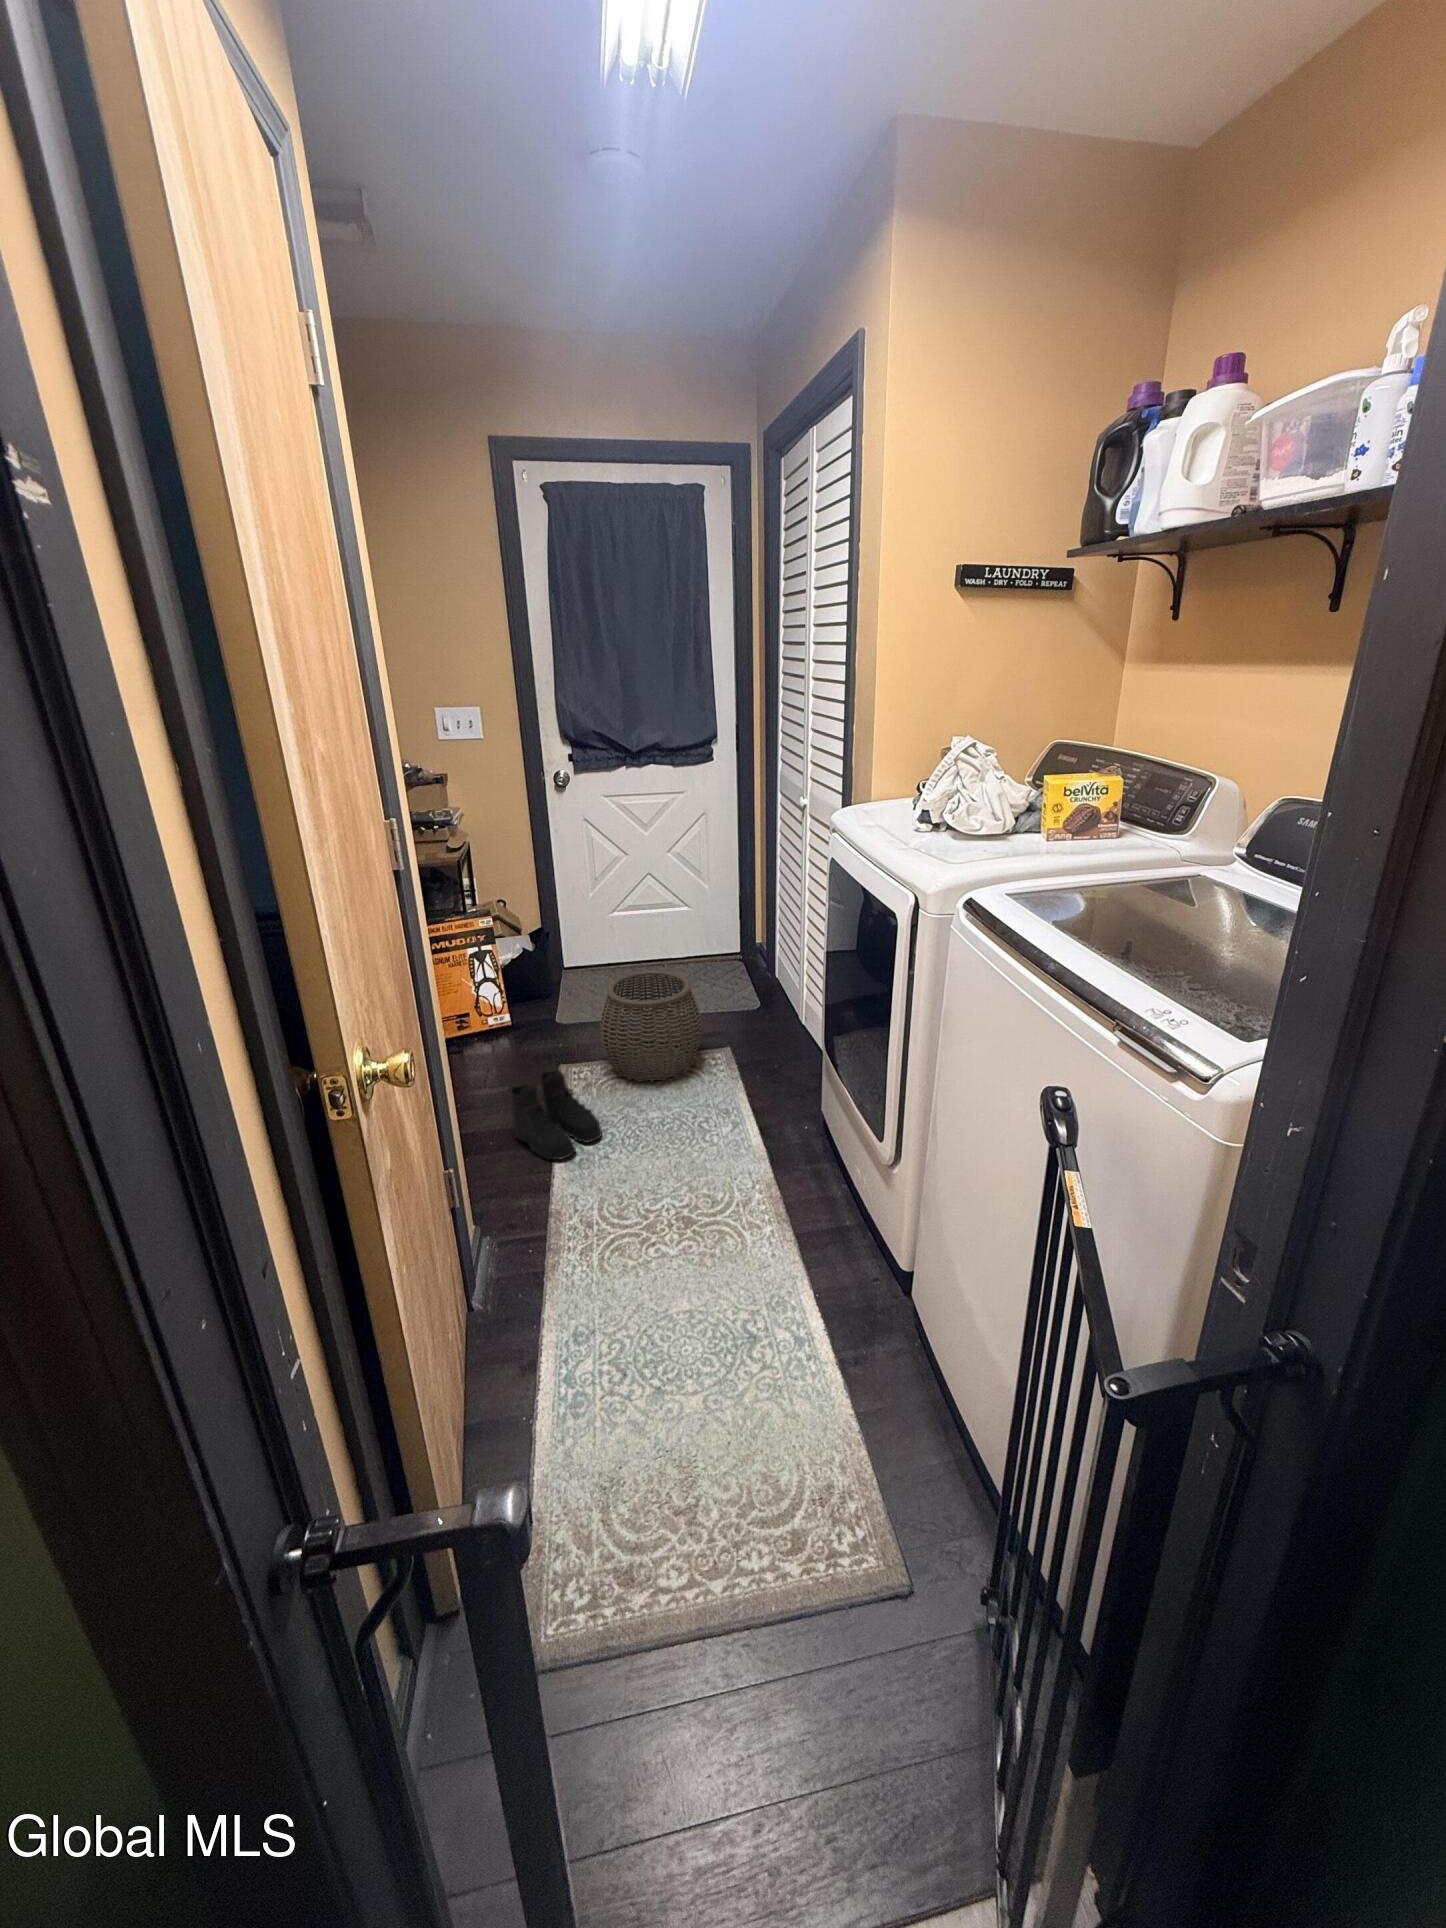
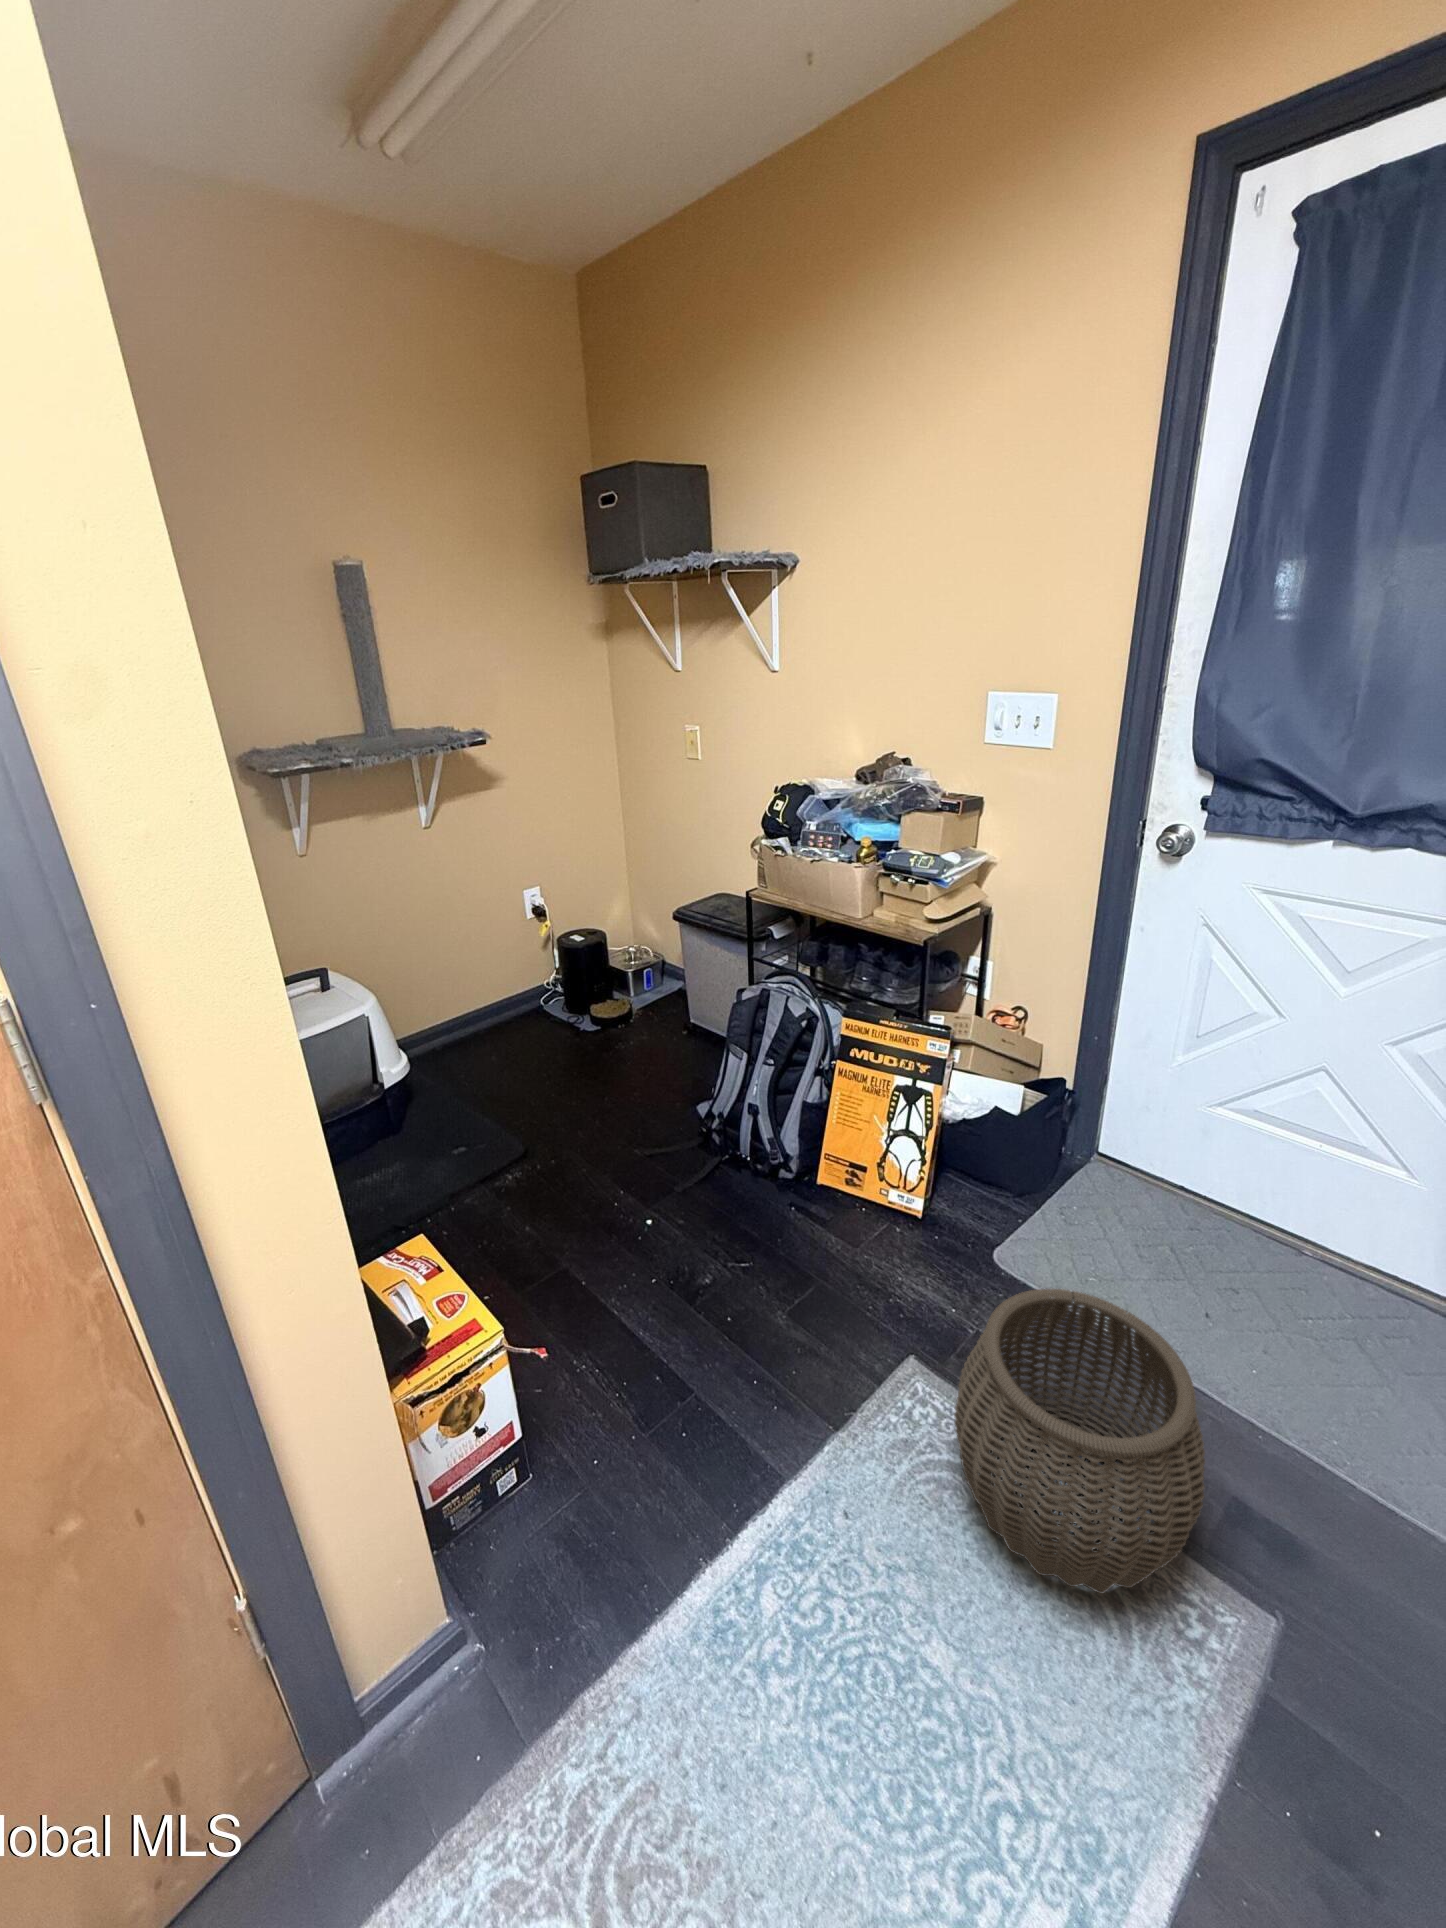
boots: present [510,1071,602,1160] -> none [695,1385,825,1608]

